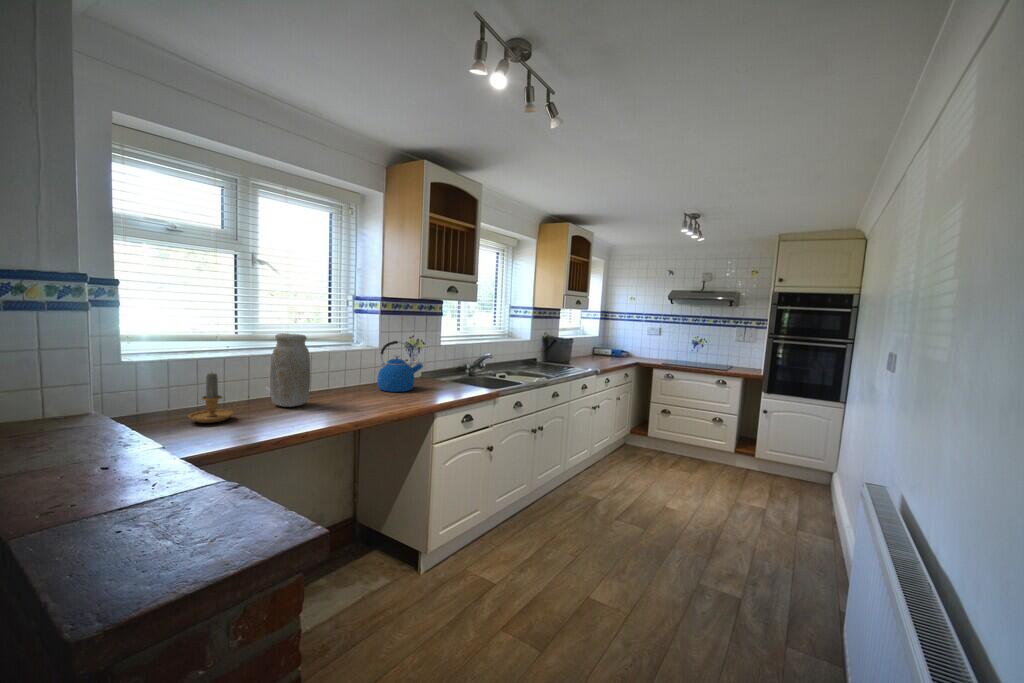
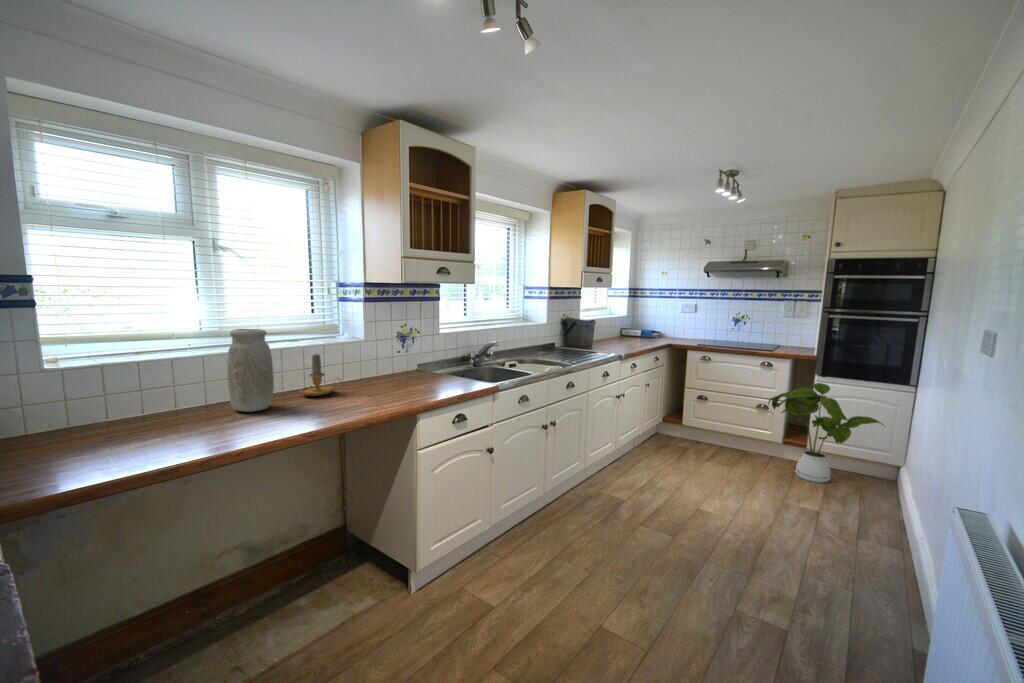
kettle: present [377,341,423,392] -> none [361,331,413,389]
candle: present [188,373,244,423] -> present [299,354,341,396]
house plant: none [722,398,820,486] -> present [768,383,880,483]

